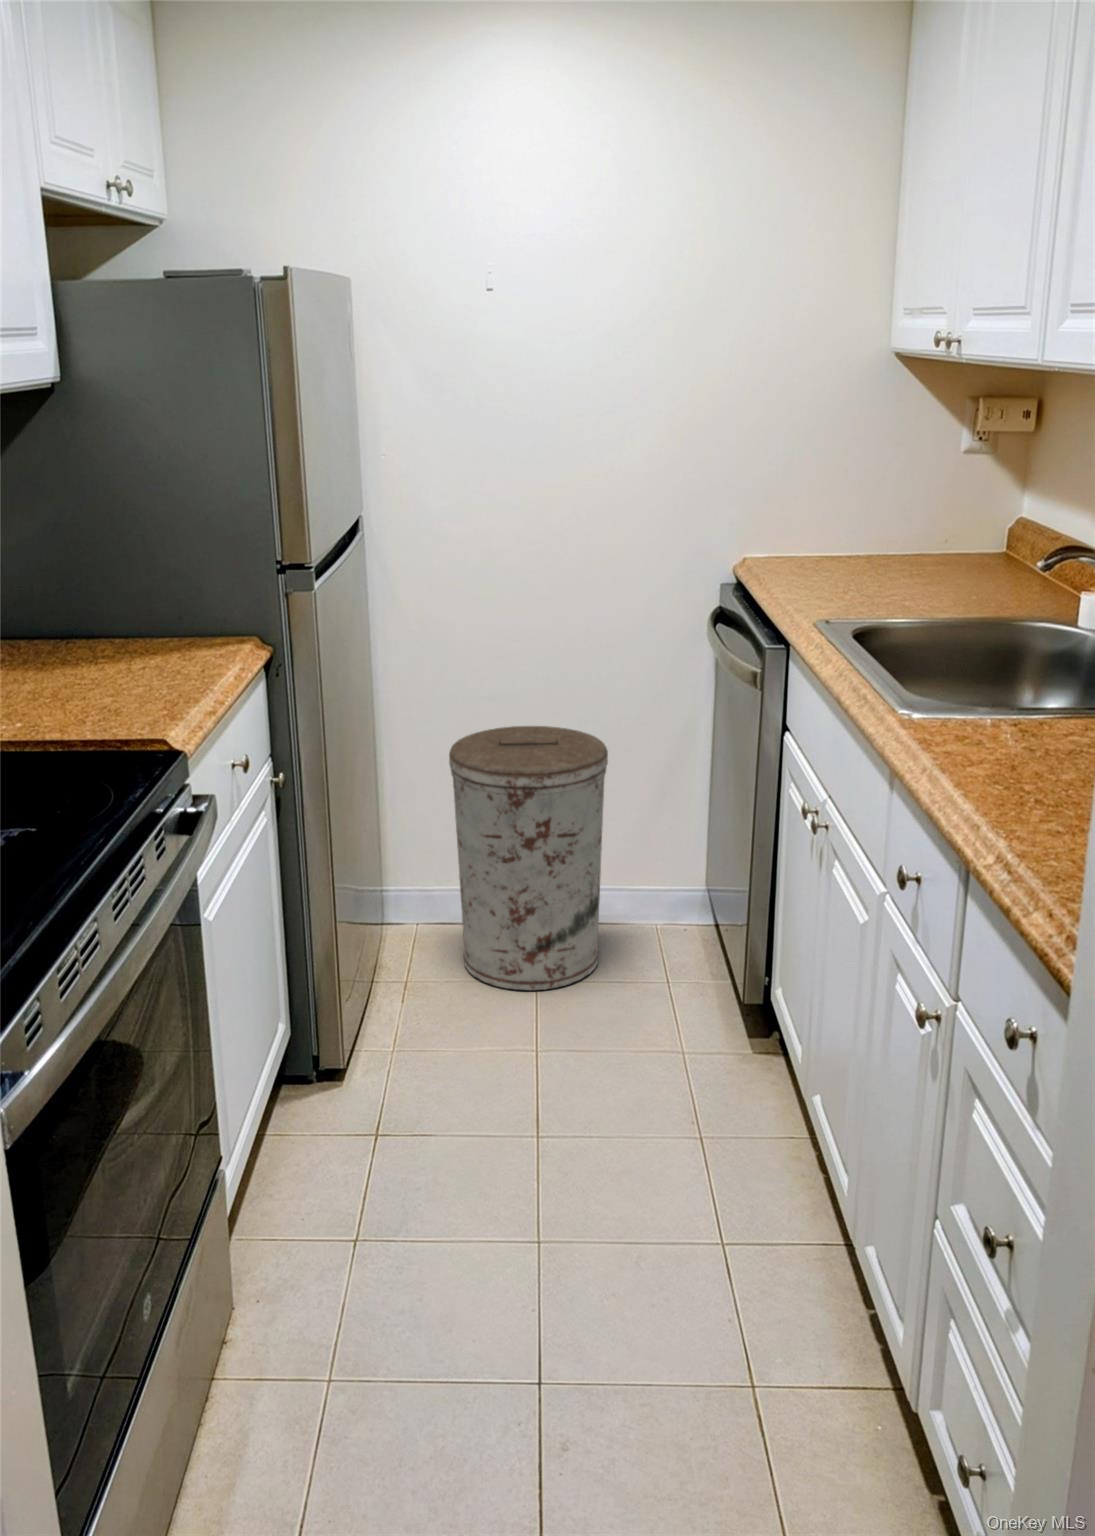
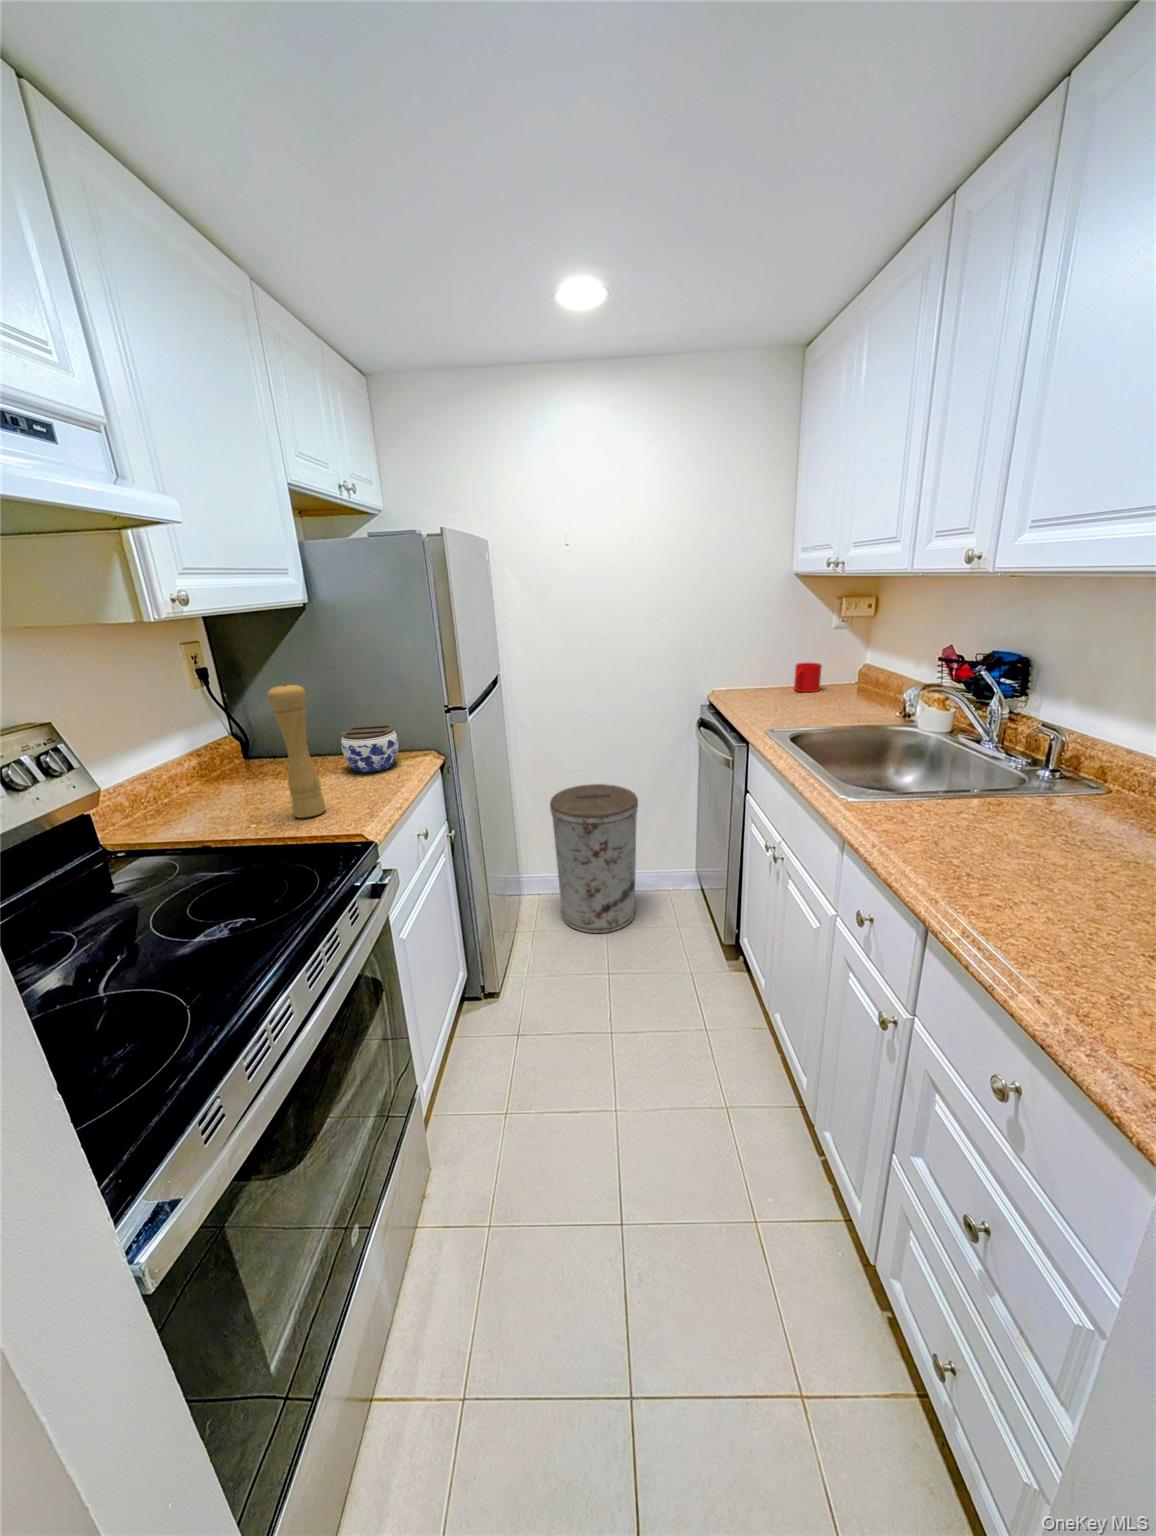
pepper mill: none [19,505,96,719] -> present [267,683,326,818]
mug: none [889,516,938,568] -> present [794,663,821,692]
jar: none [107,588,200,664] -> present [341,725,398,772]

